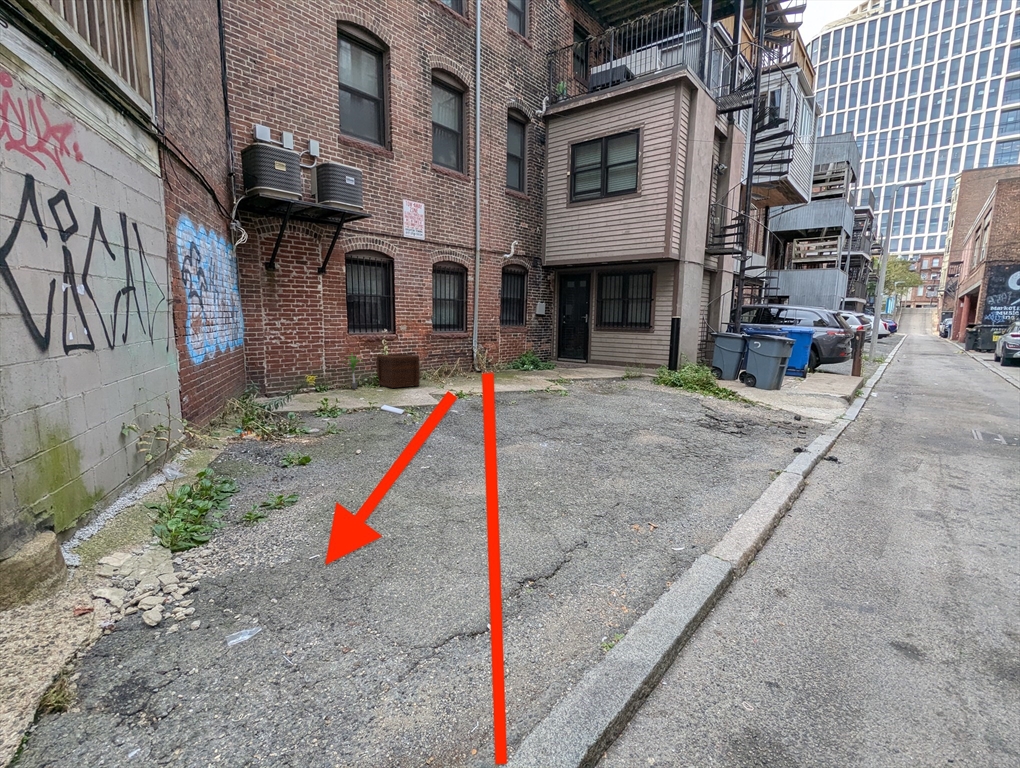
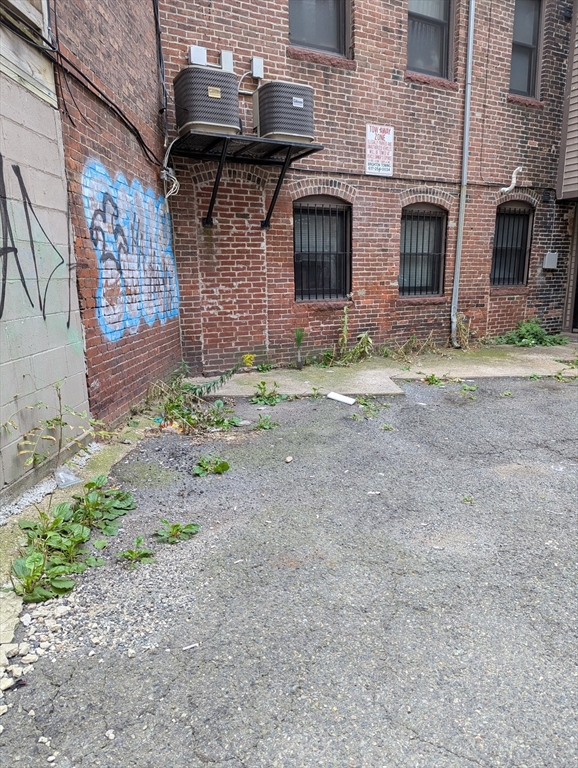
wooden crate: present [377,354,420,388] -> none [327,325,380,369]

